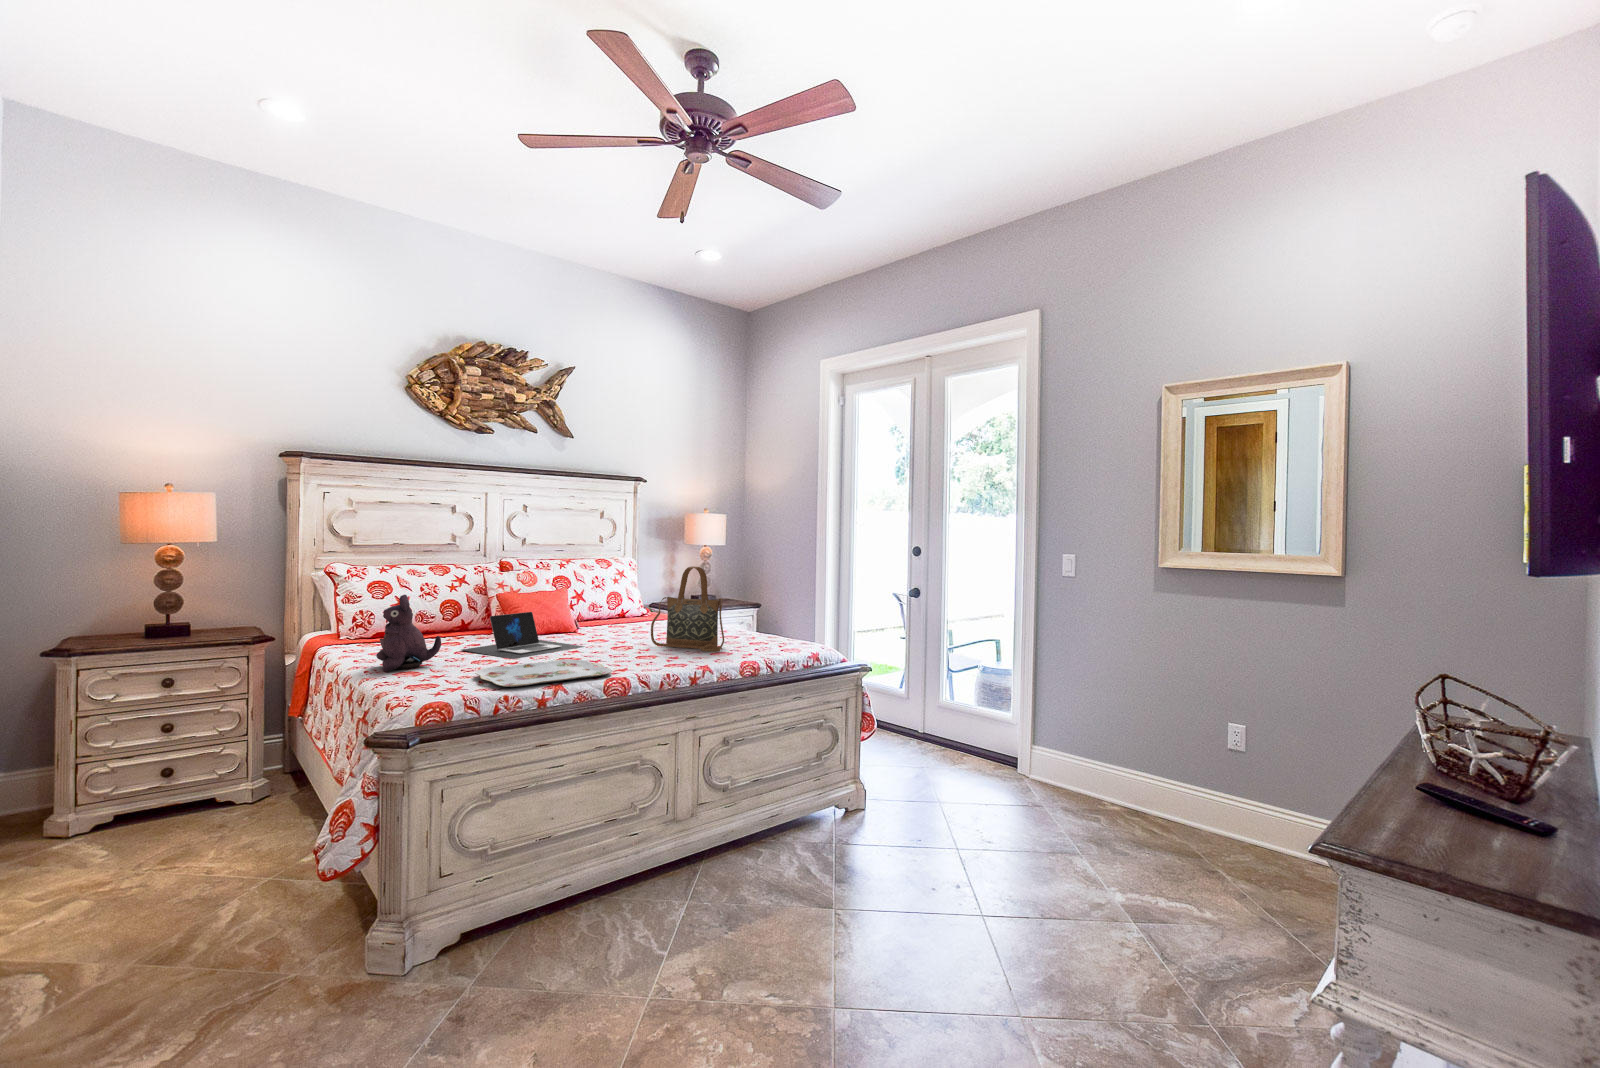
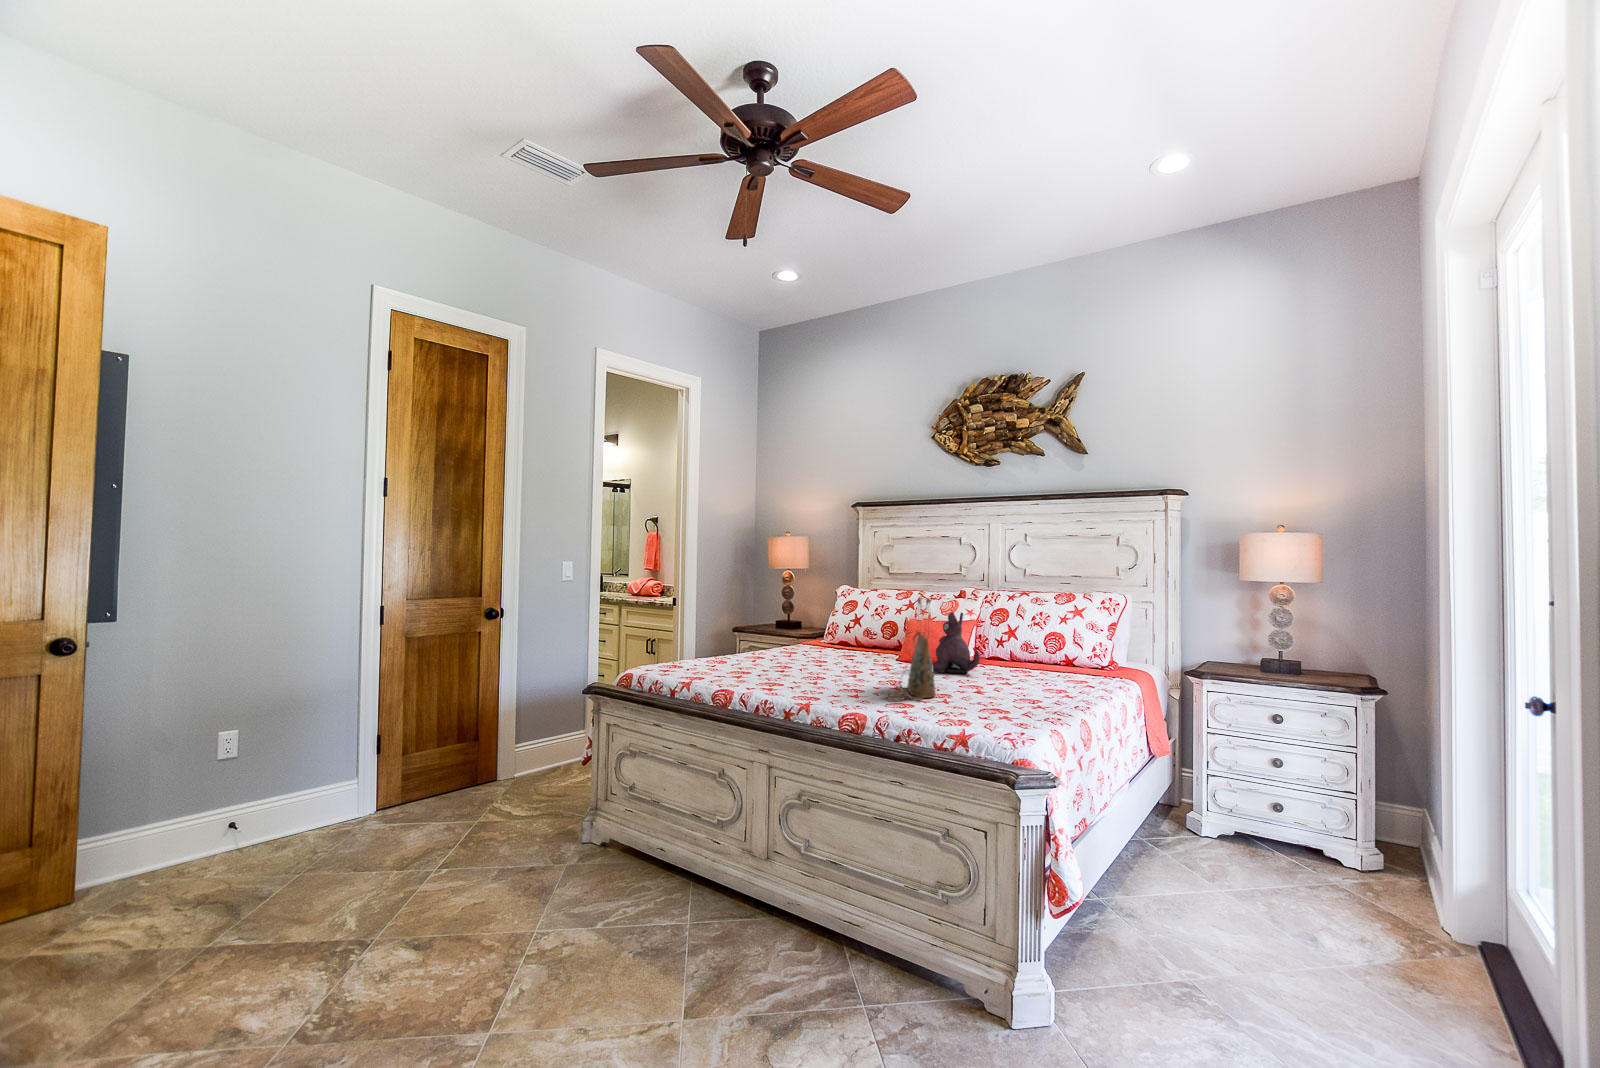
plush toy: present [376,595,441,672] -> present [933,612,980,673]
laptop: present [462,612,584,659] -> none [789,632,885,674]
serving tray: present [475,659,612,687] -> none [667,666,780,687]

